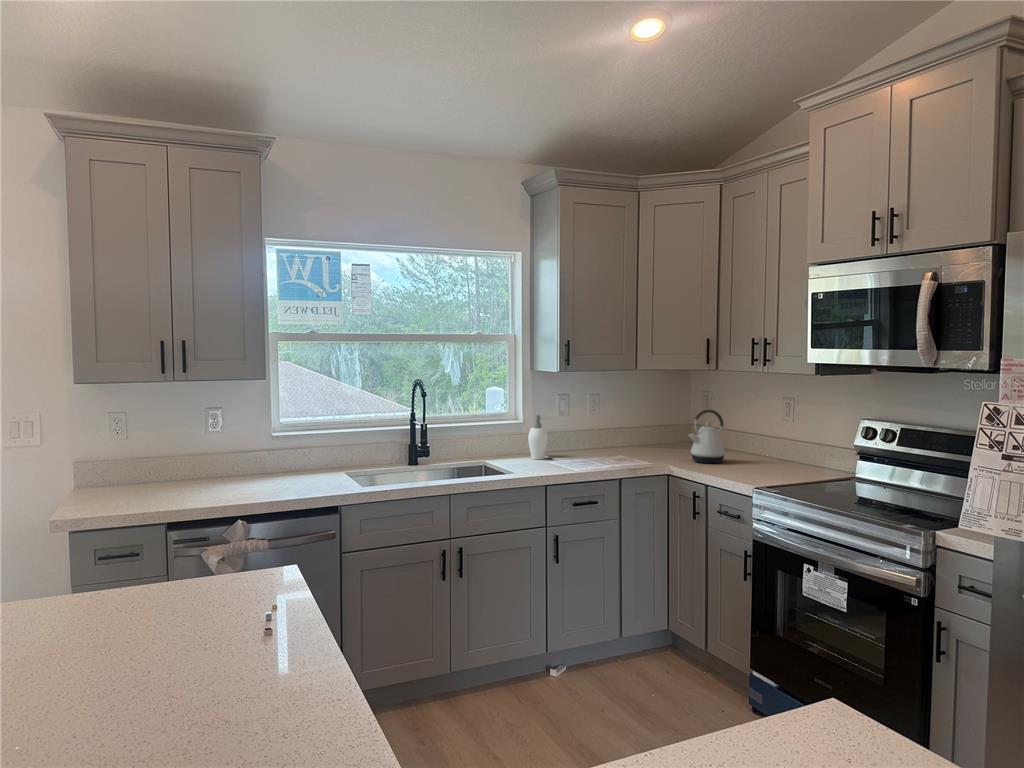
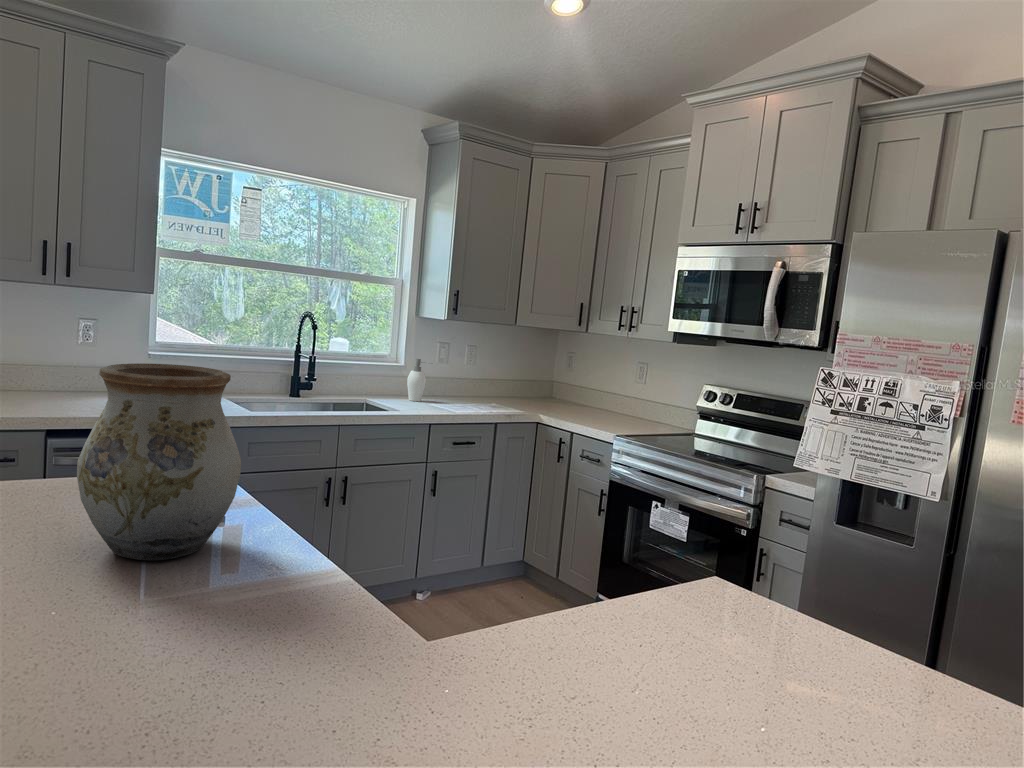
kettle: present [689,410,726,463] -> none [557,367,588,415]
vase: none [90,483,257,696] -> present [77,363,241,560]

